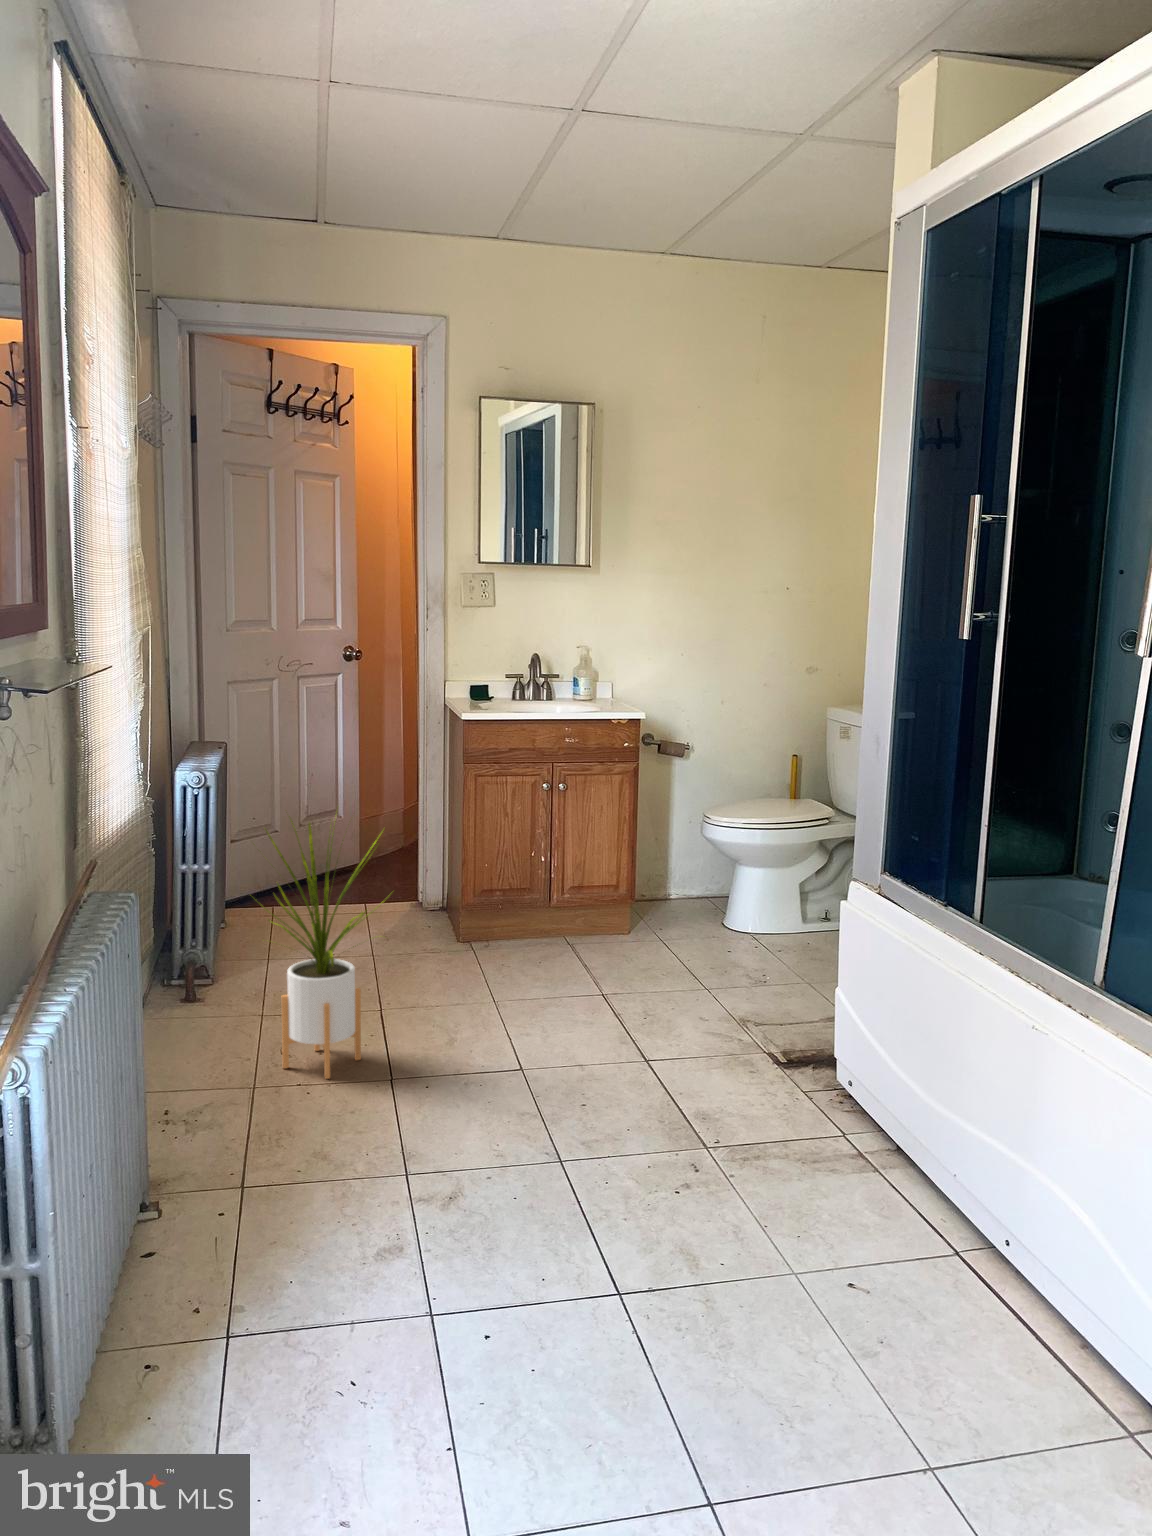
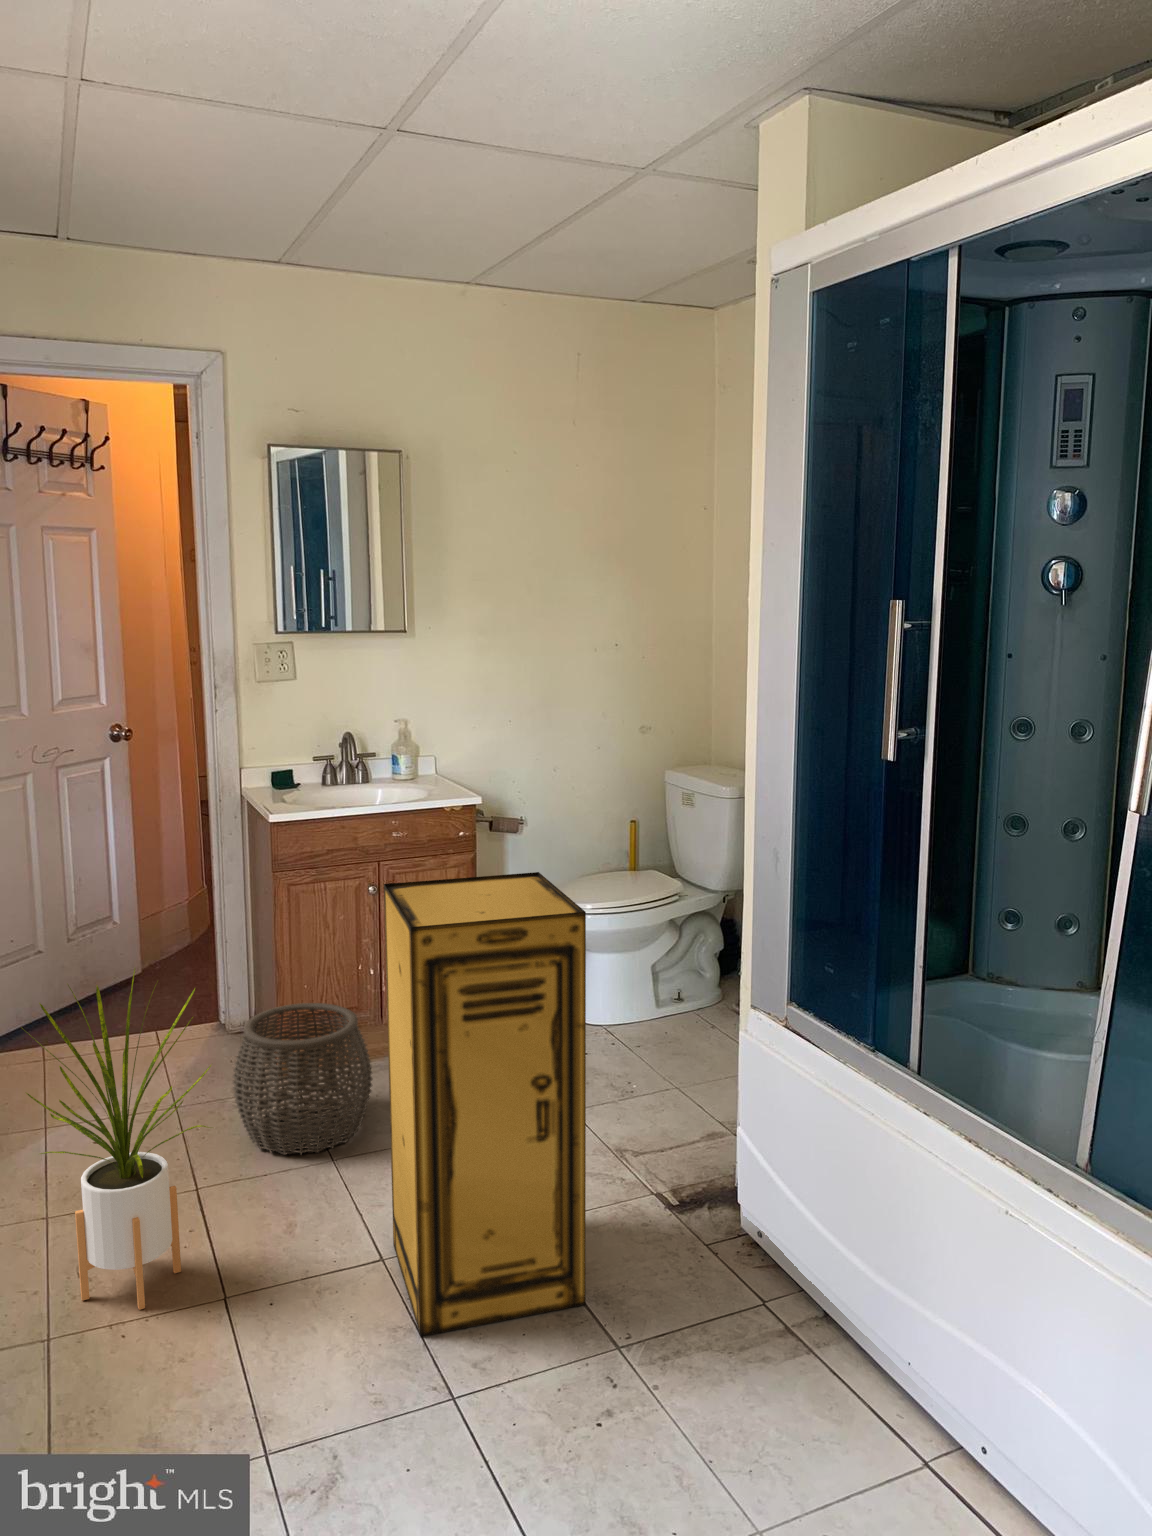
storage cabinet: none [533,750,701,1121] -> present [384,872,586,1336]
woven basket: none [416,875,533,998] -> present [232,1003,372,1155]

